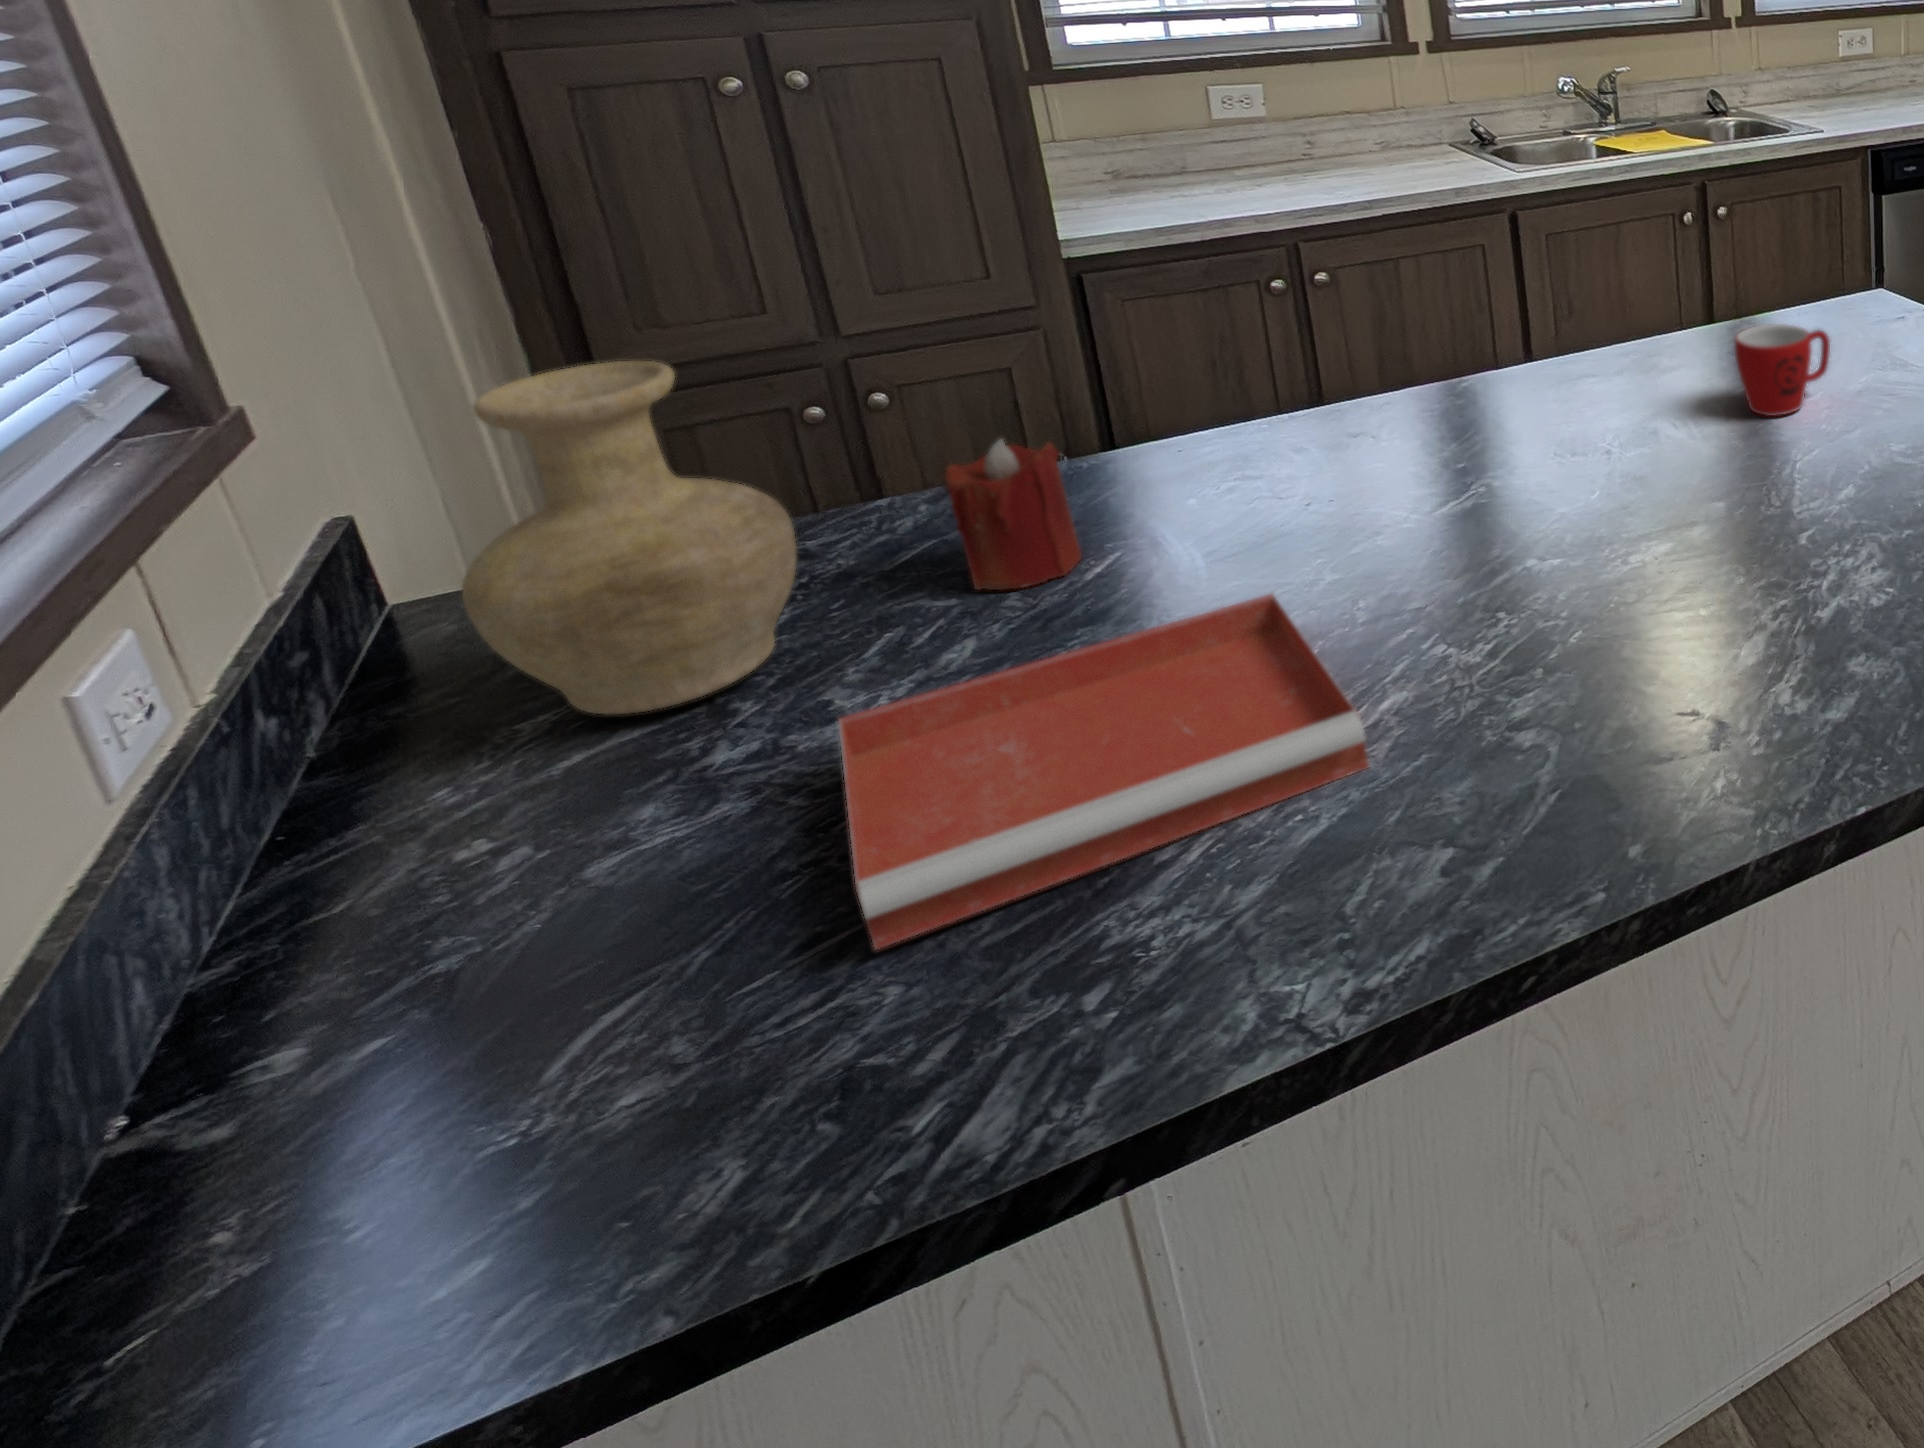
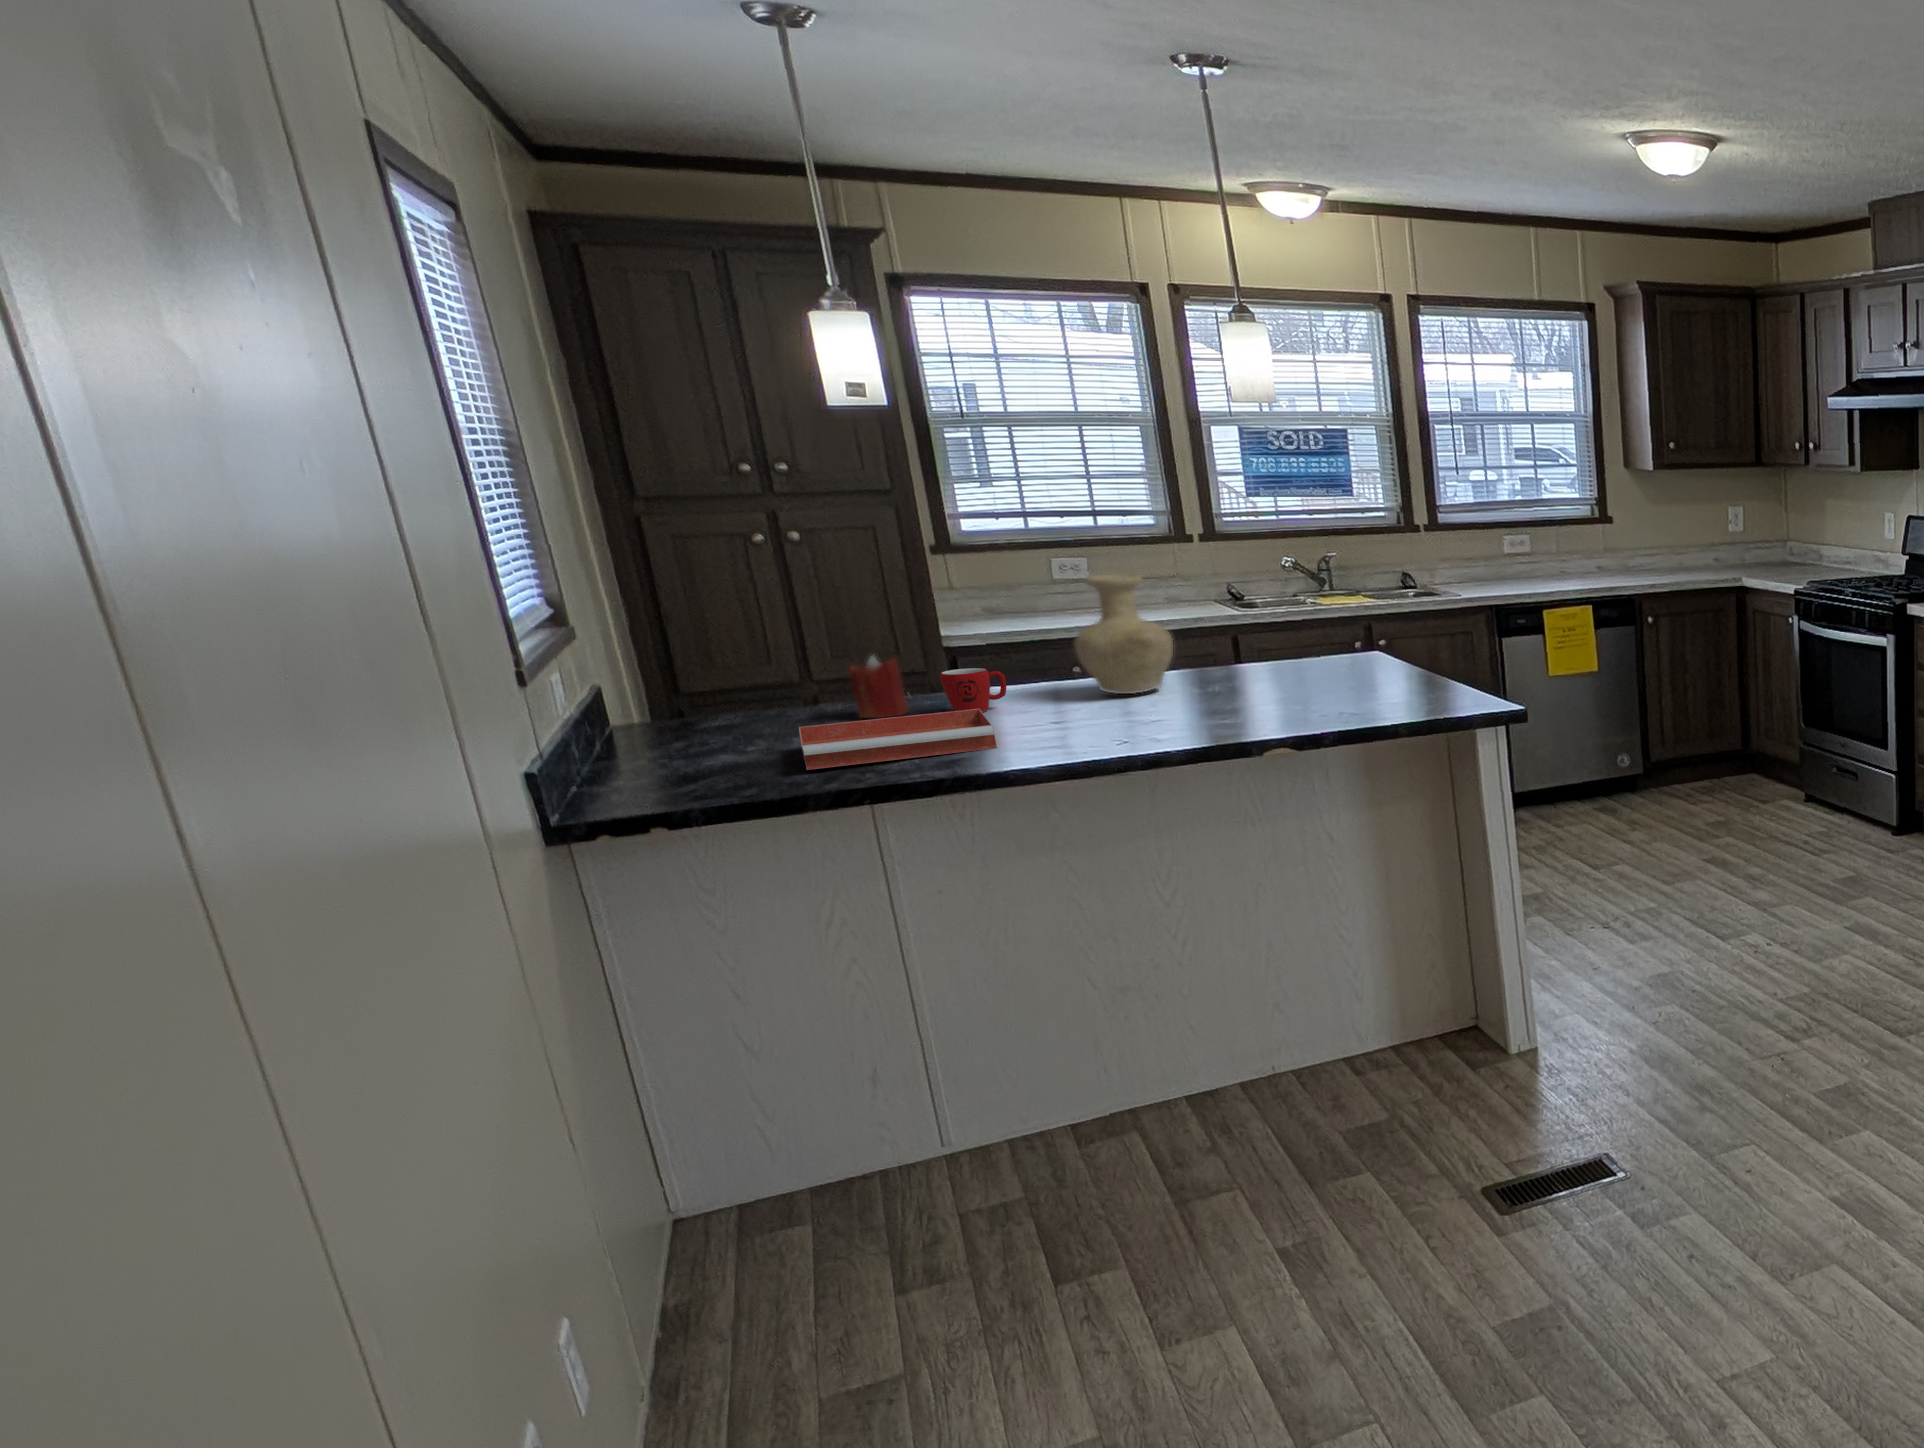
mug: present [1735,324,1830,416] -> present [940,668,1006,712]
vase: present [462,361,797,715] -> present [1075,574,1173,694]

